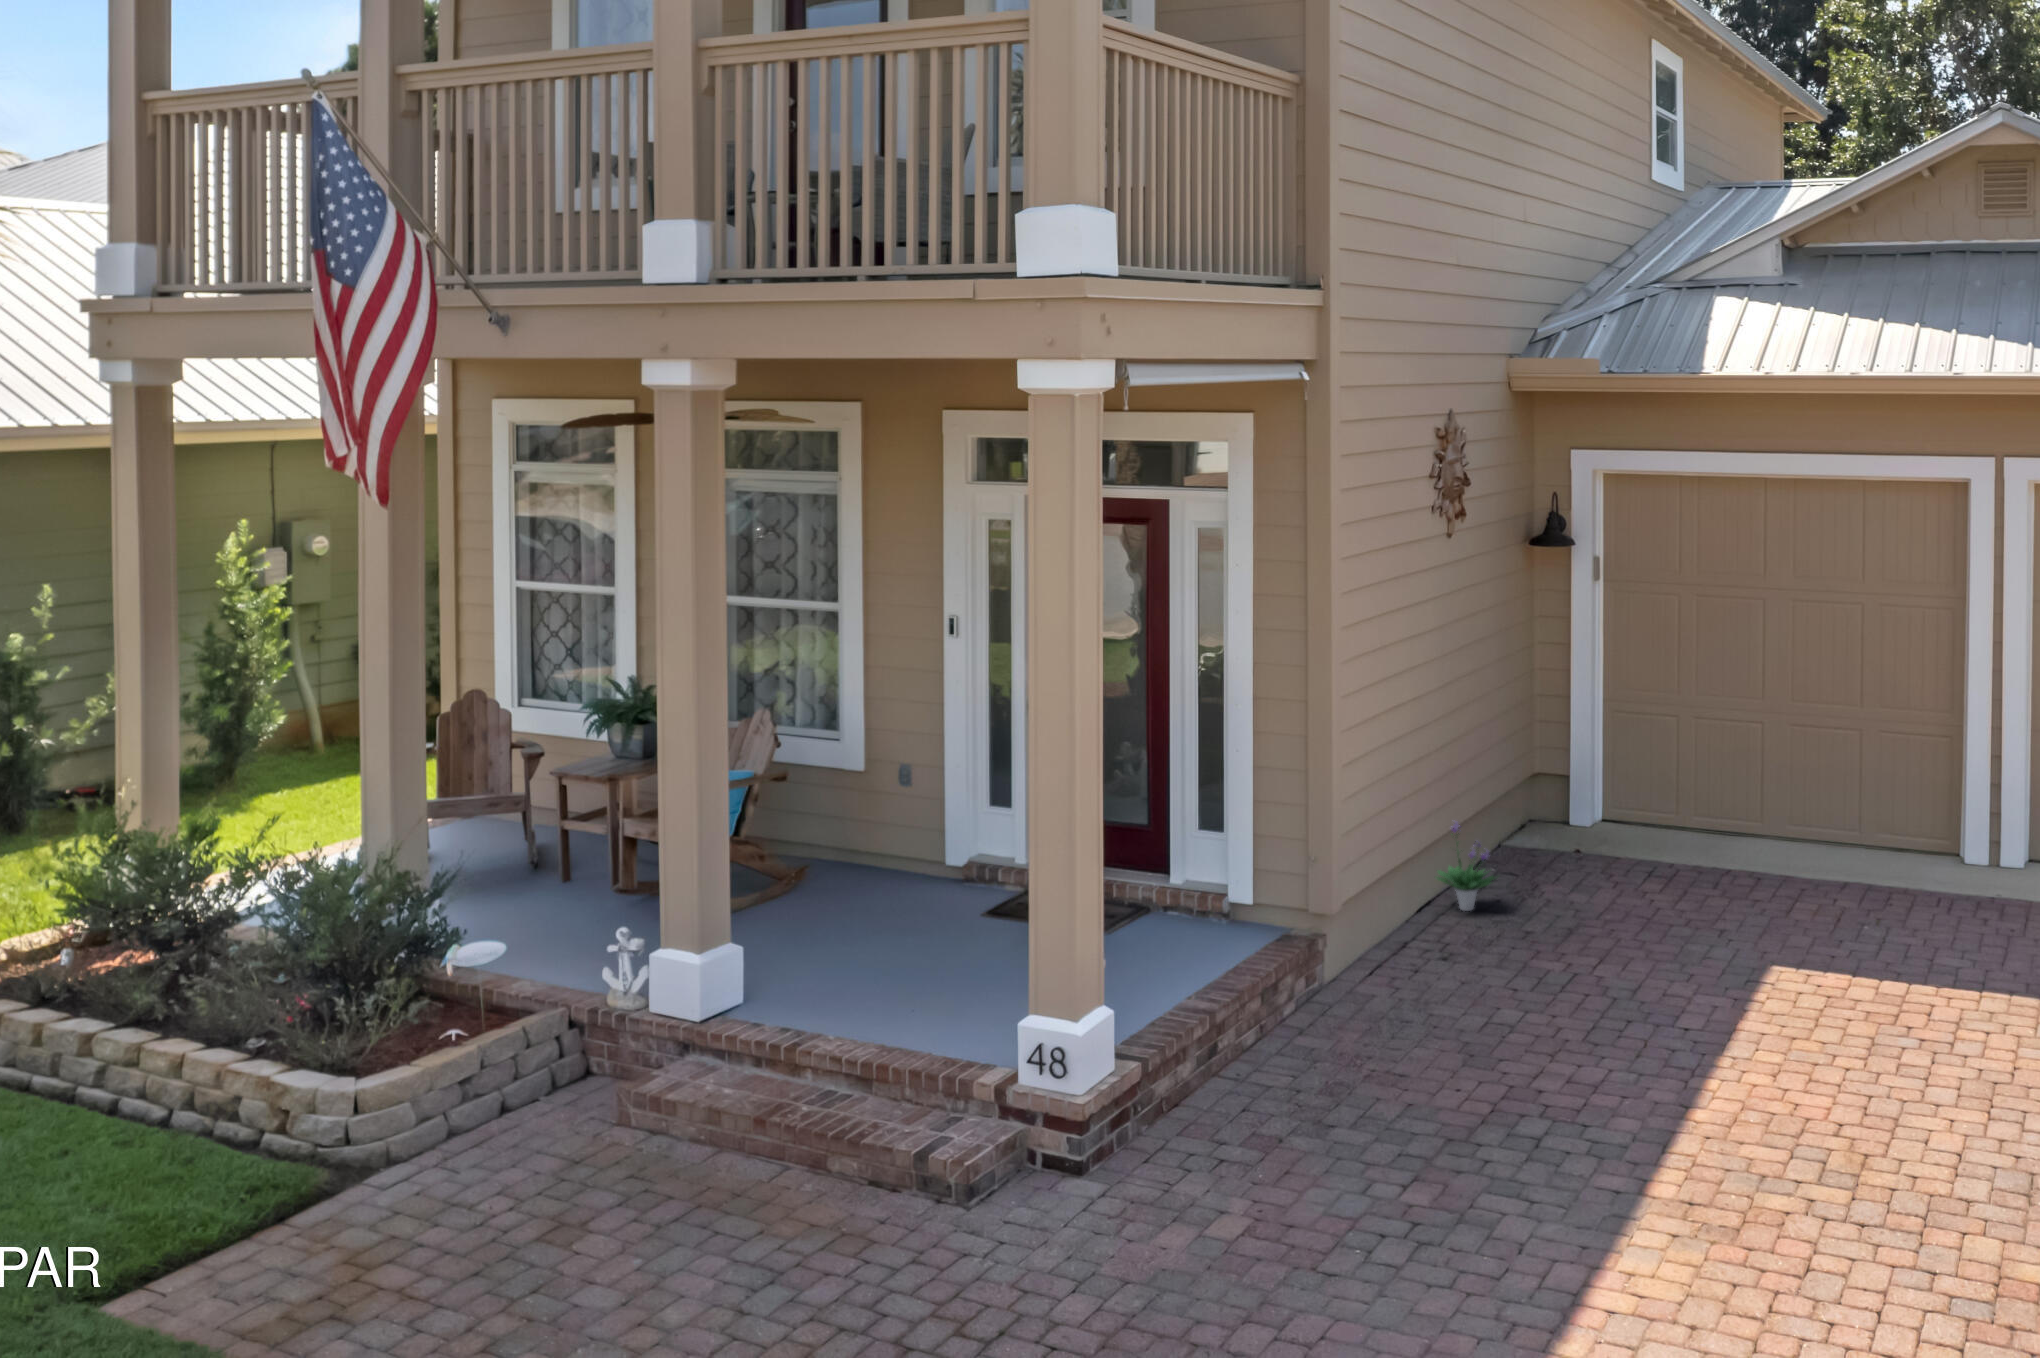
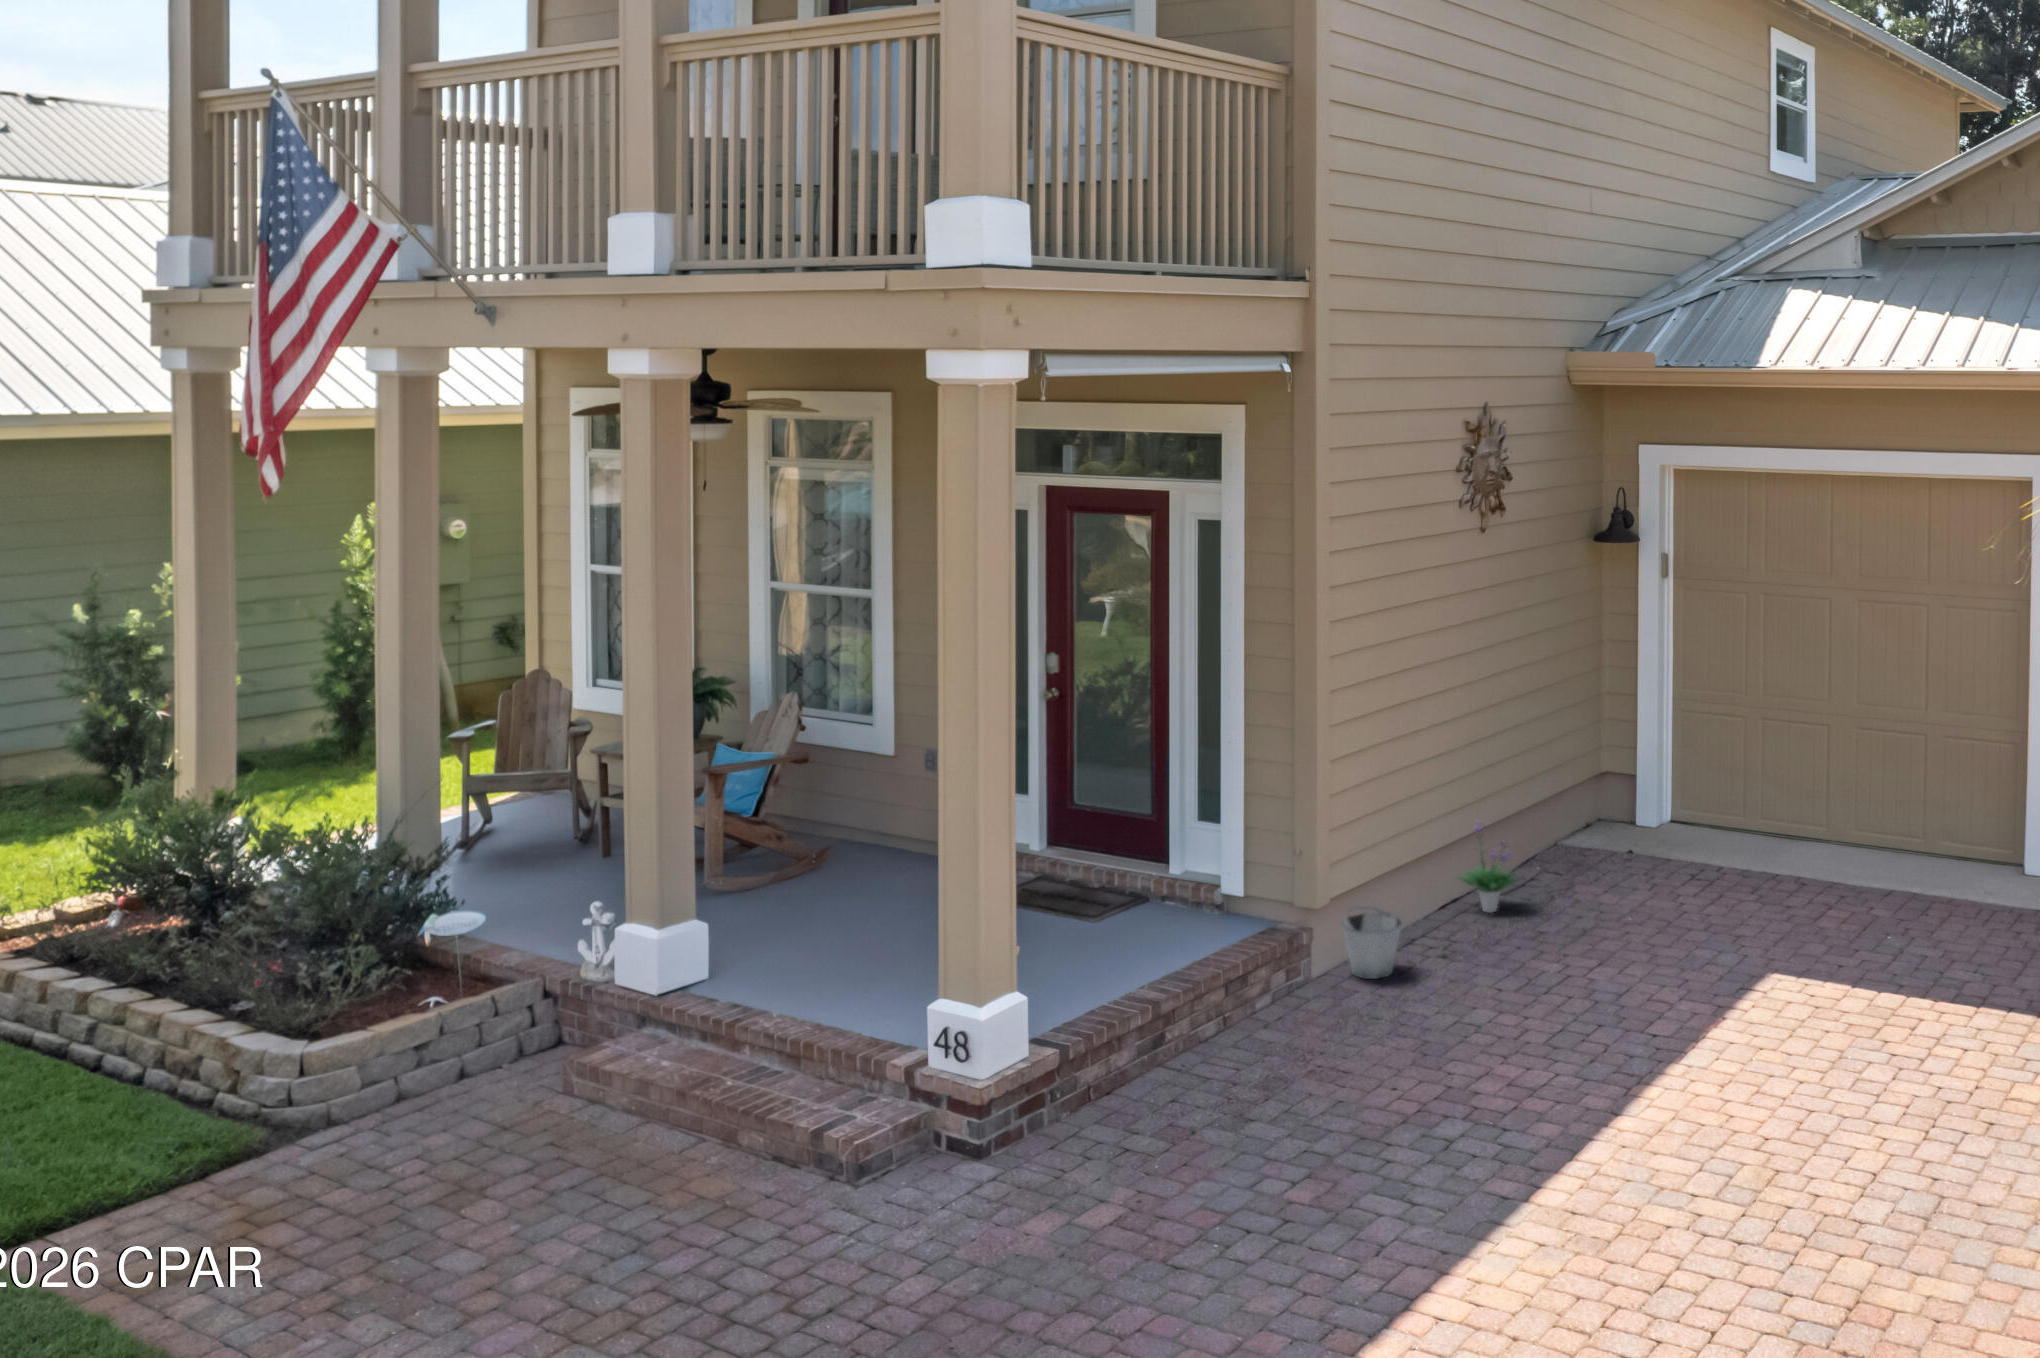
bucket: none [1352,908,1412,981] -> present [1342,906,1402,979]

